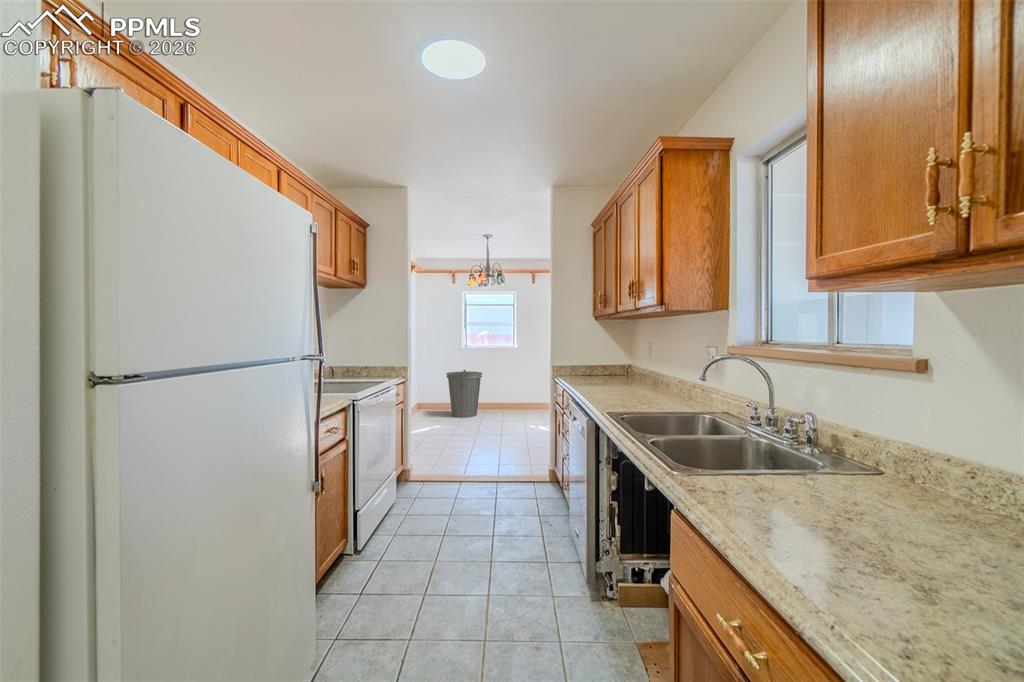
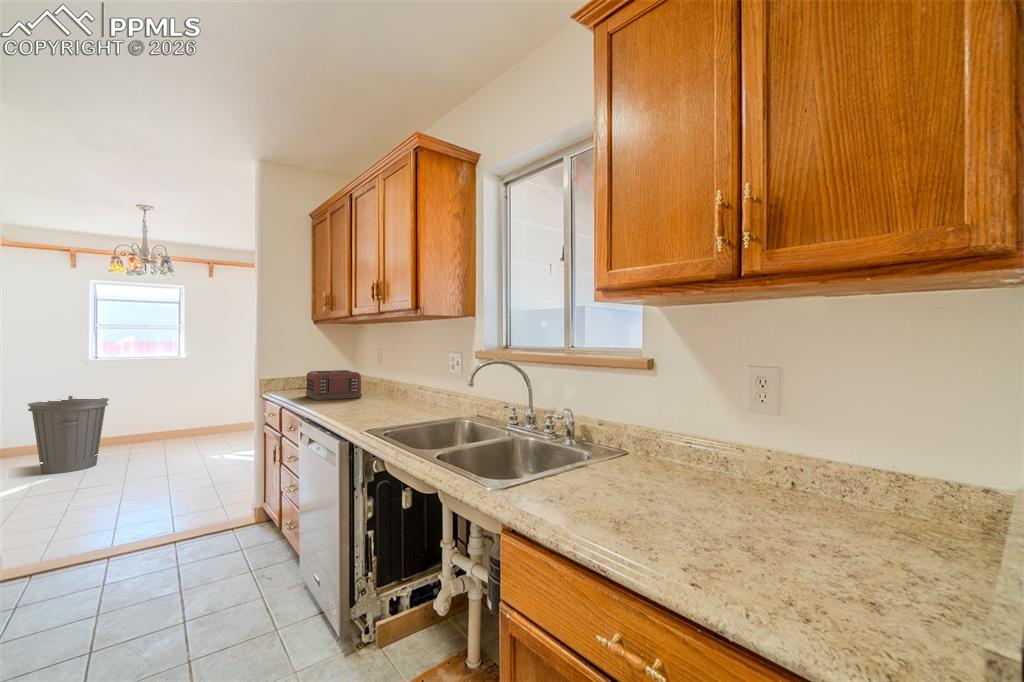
toaster: none [587,360,630,385] -> present [306,370,362,400]

